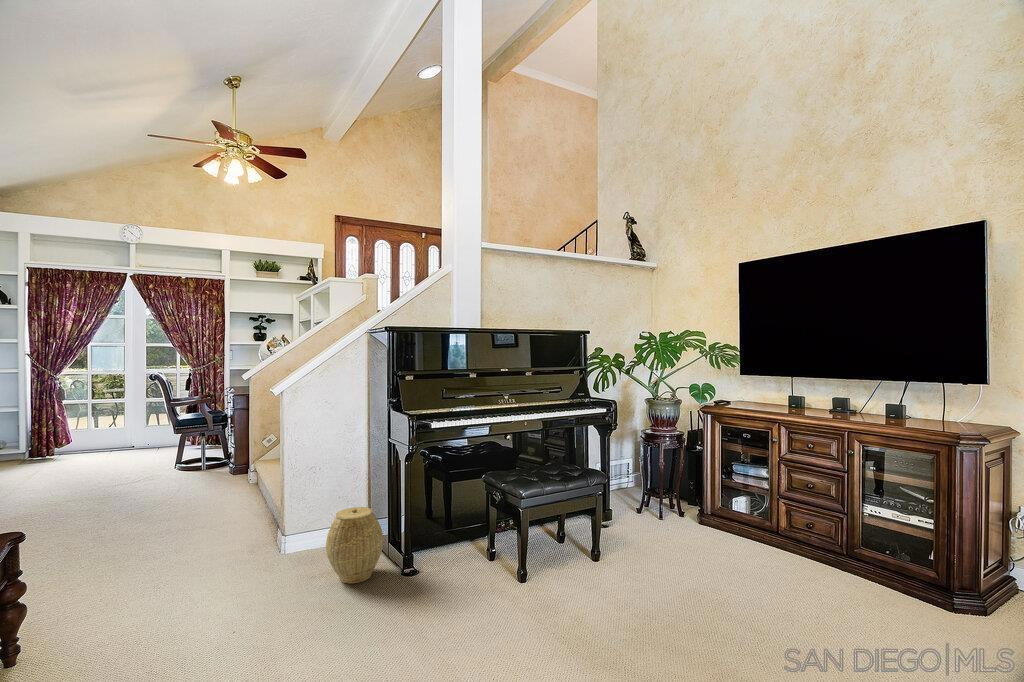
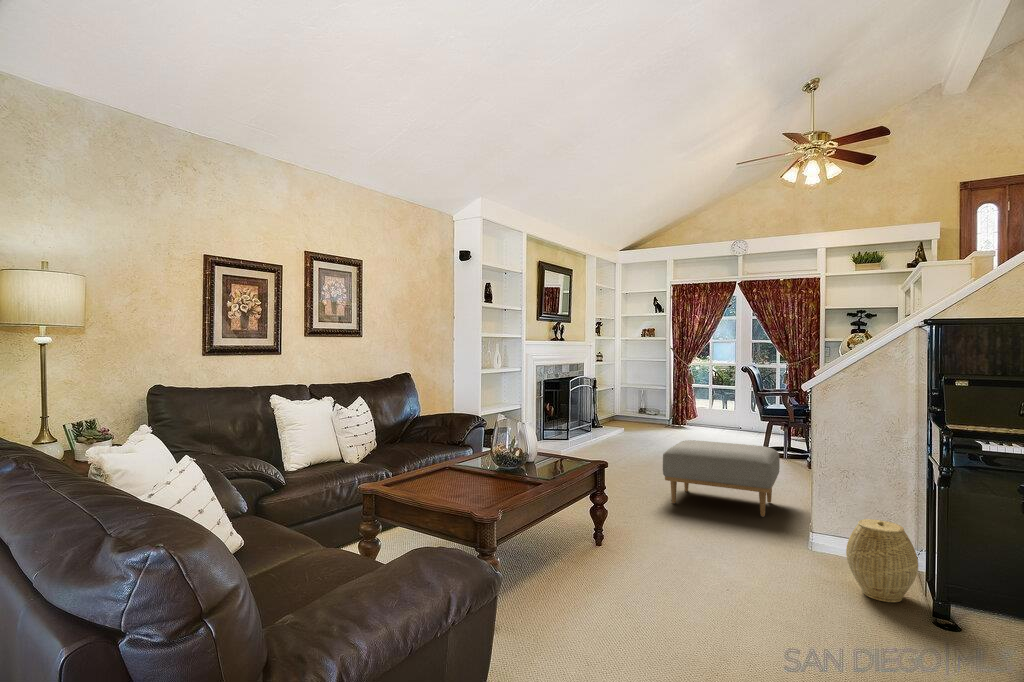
ottoman: none [64,462,223,566] -> present [663,440,780,516]

